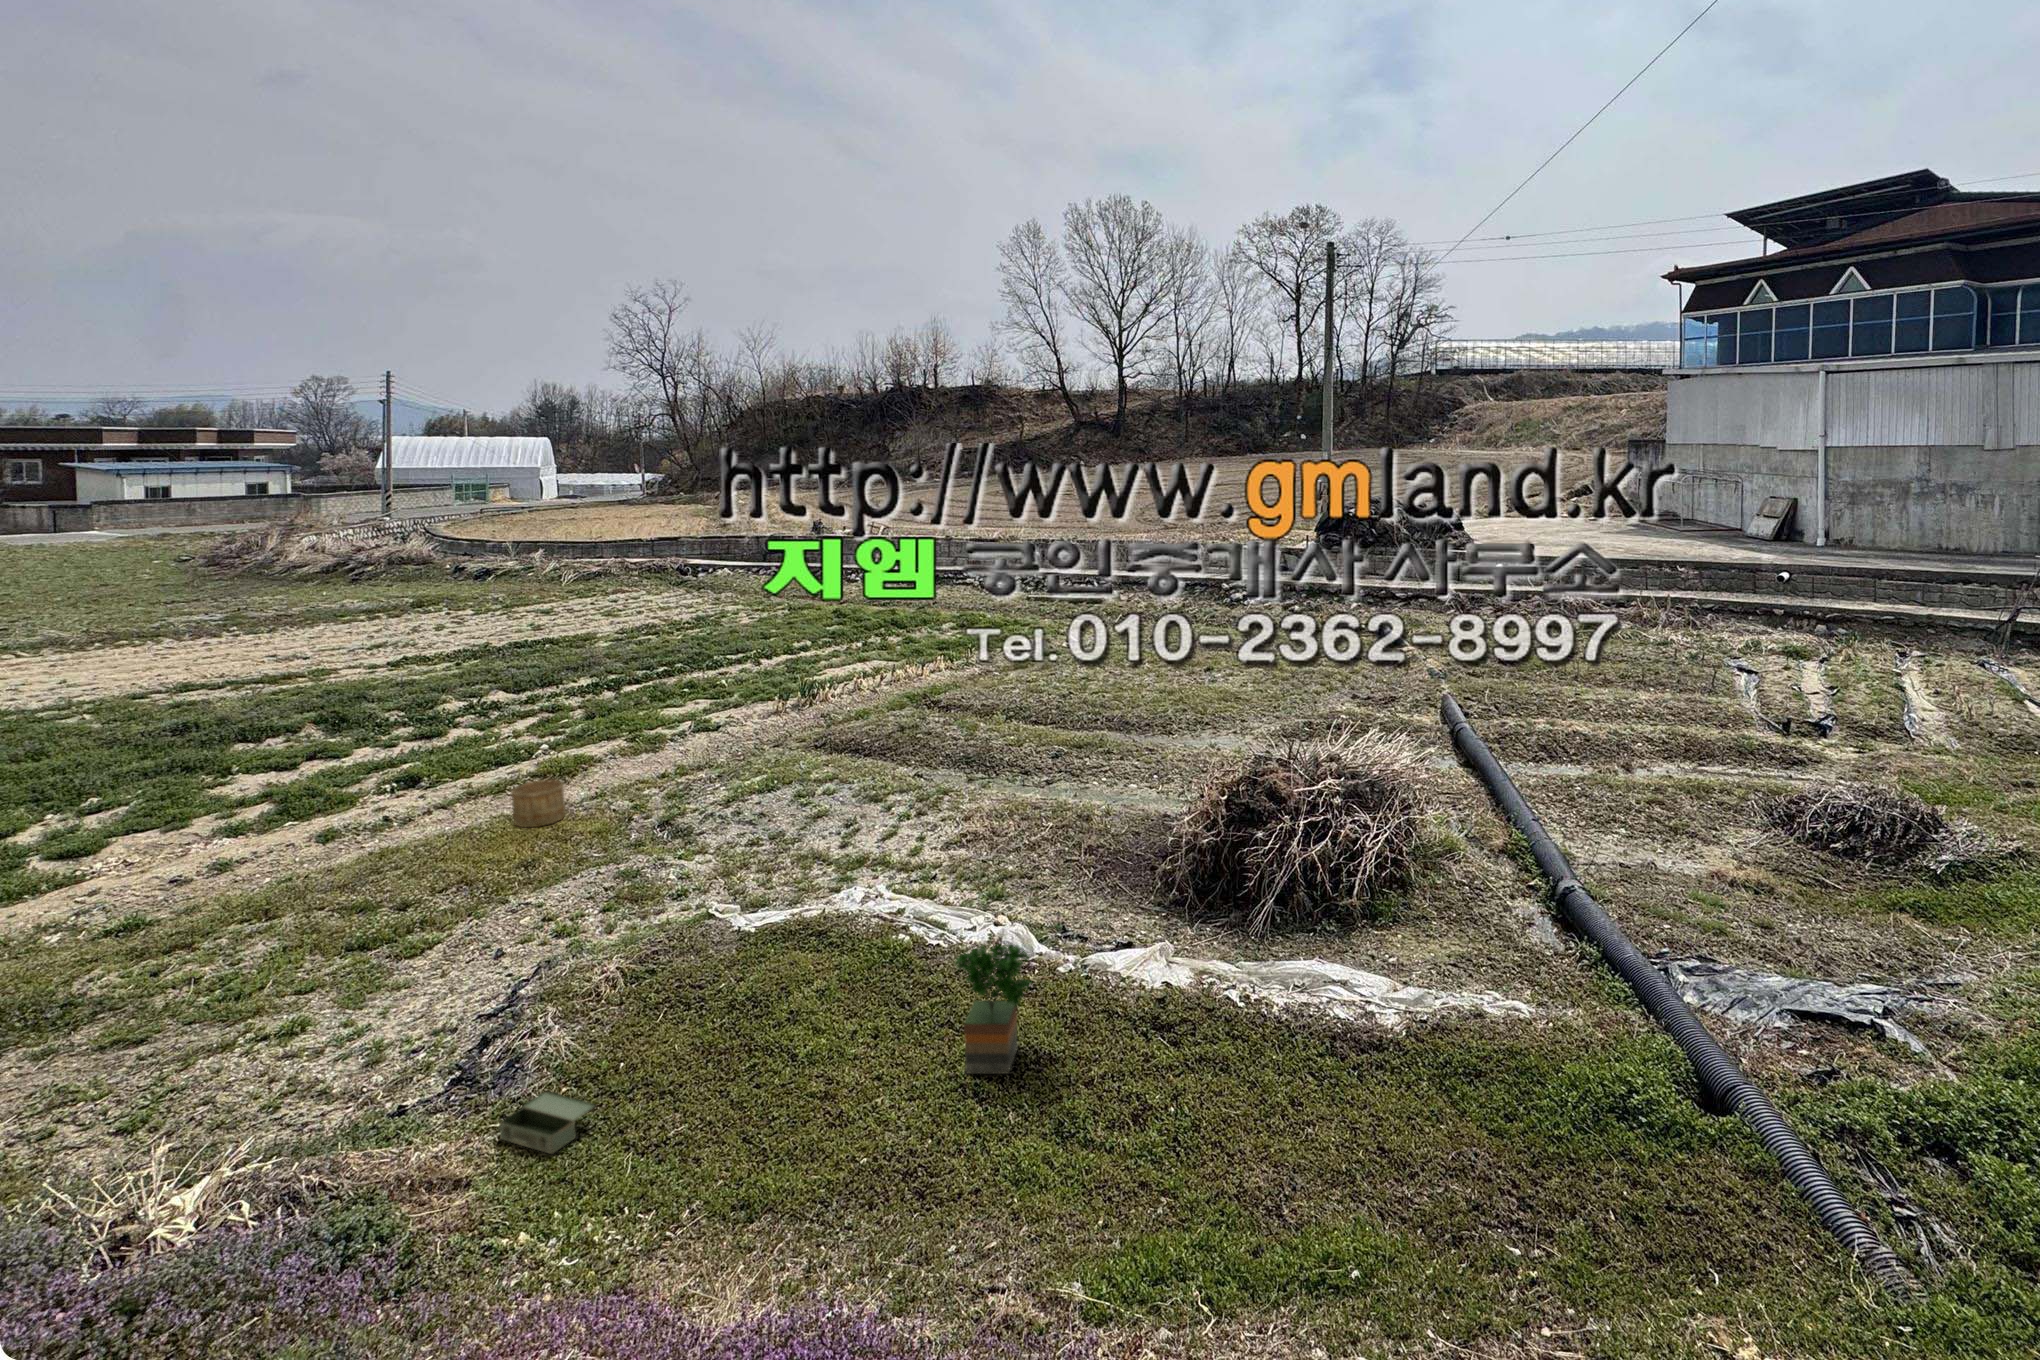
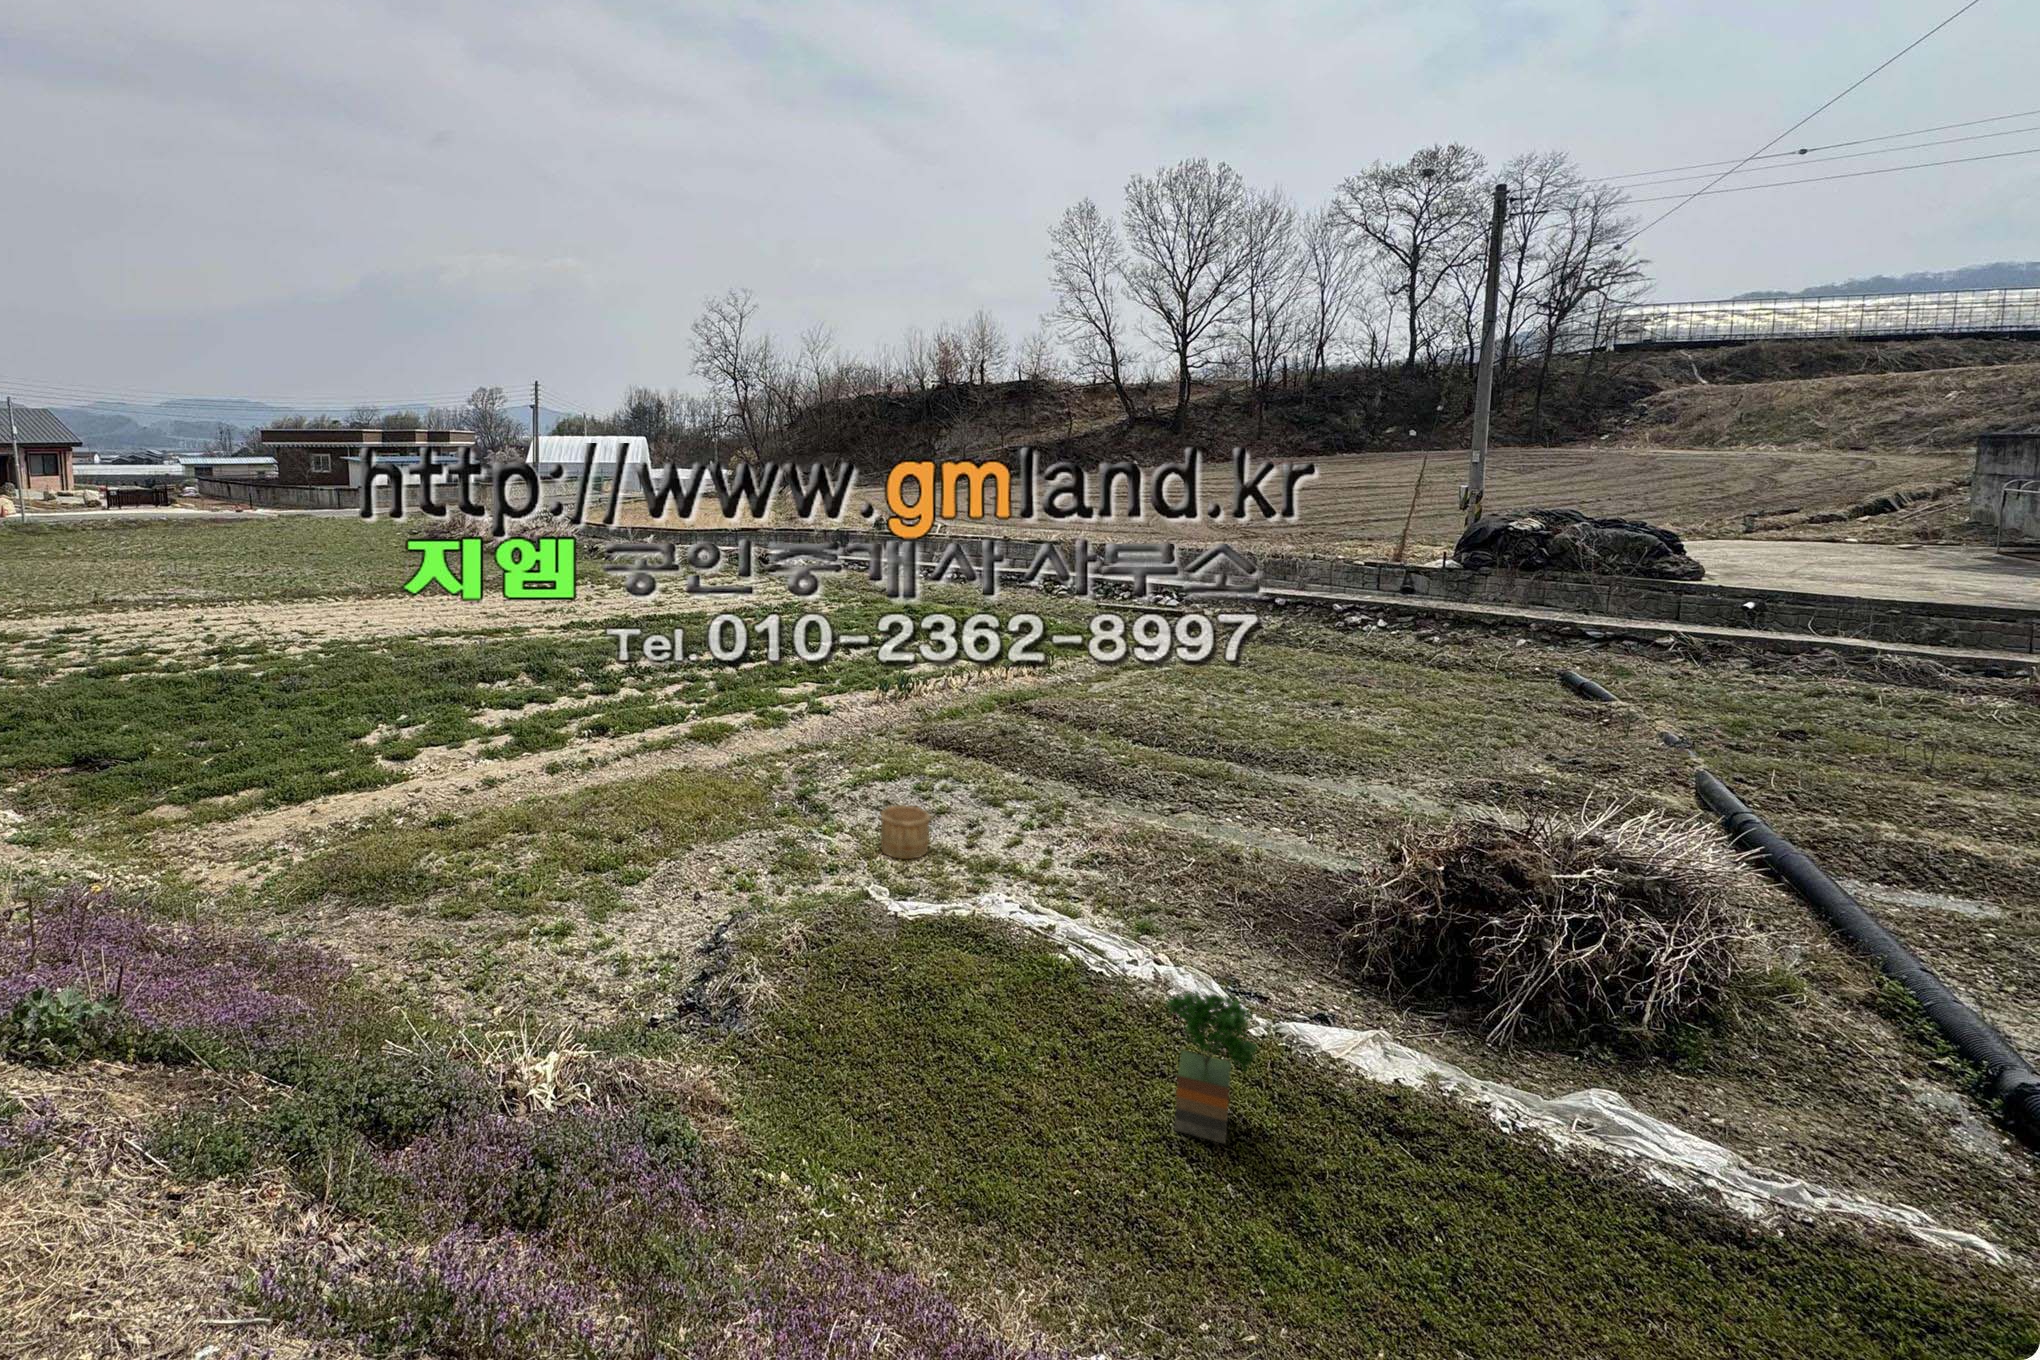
wooden bucket: present [511,780,565,827] -> present [881,805,930,859]
toolbox: present [499,1092,595,1154] -> none [733,1043,814,1109]

